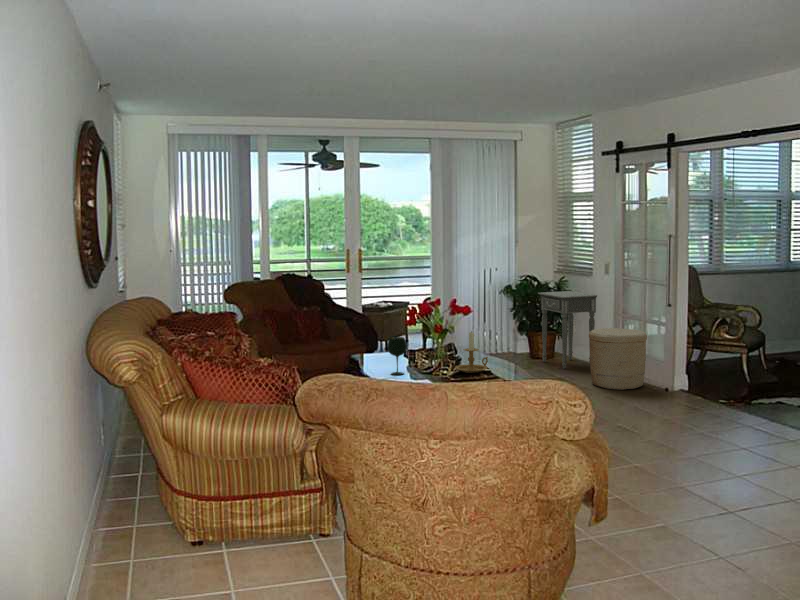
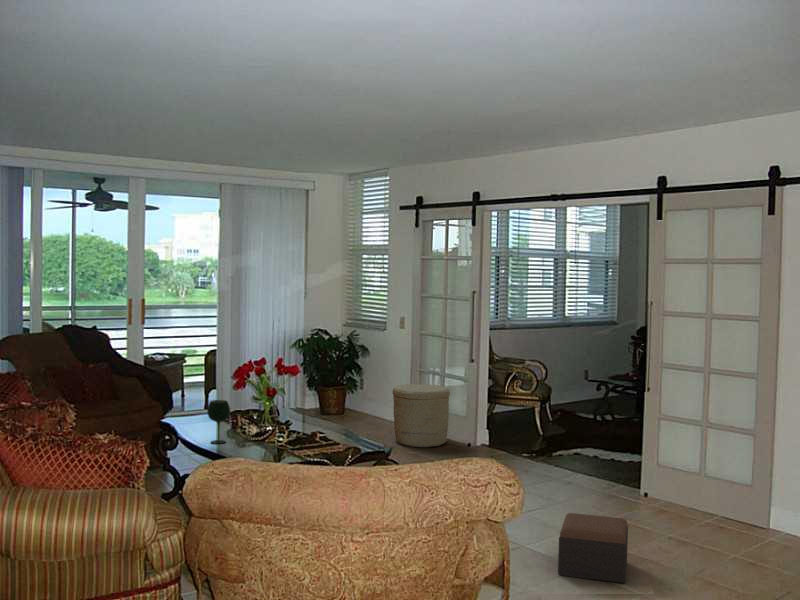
side table: present [538,291,597,369] -> none [332,346,394,427]
candle holder: present [455,332,488,373] -> none [282,391,319,438]
footstool: none [698,456,782,527] -> present [558,513,628,583]

